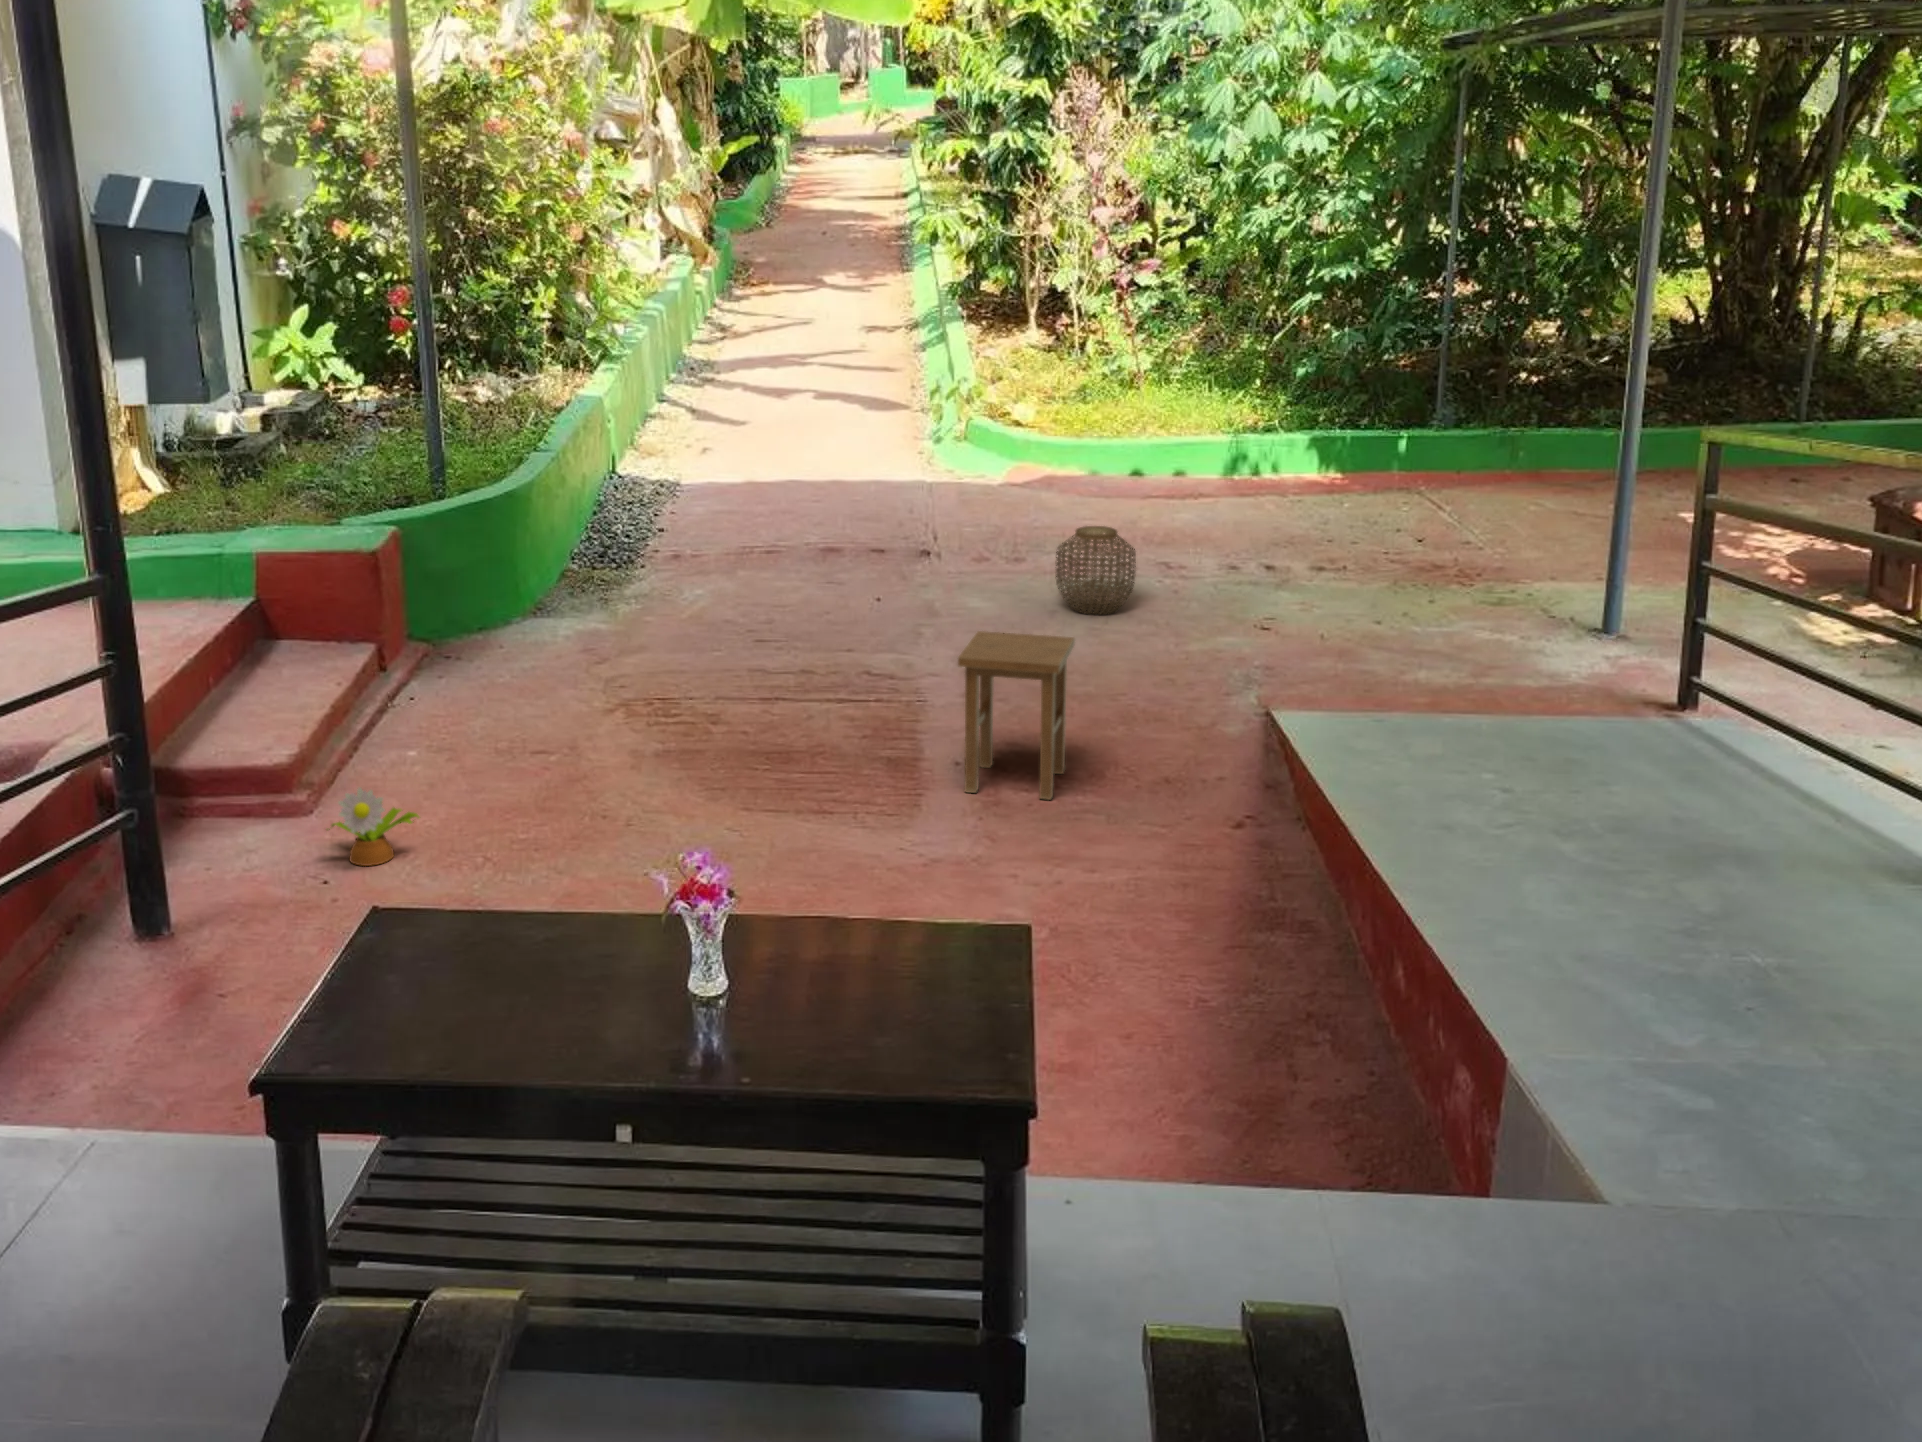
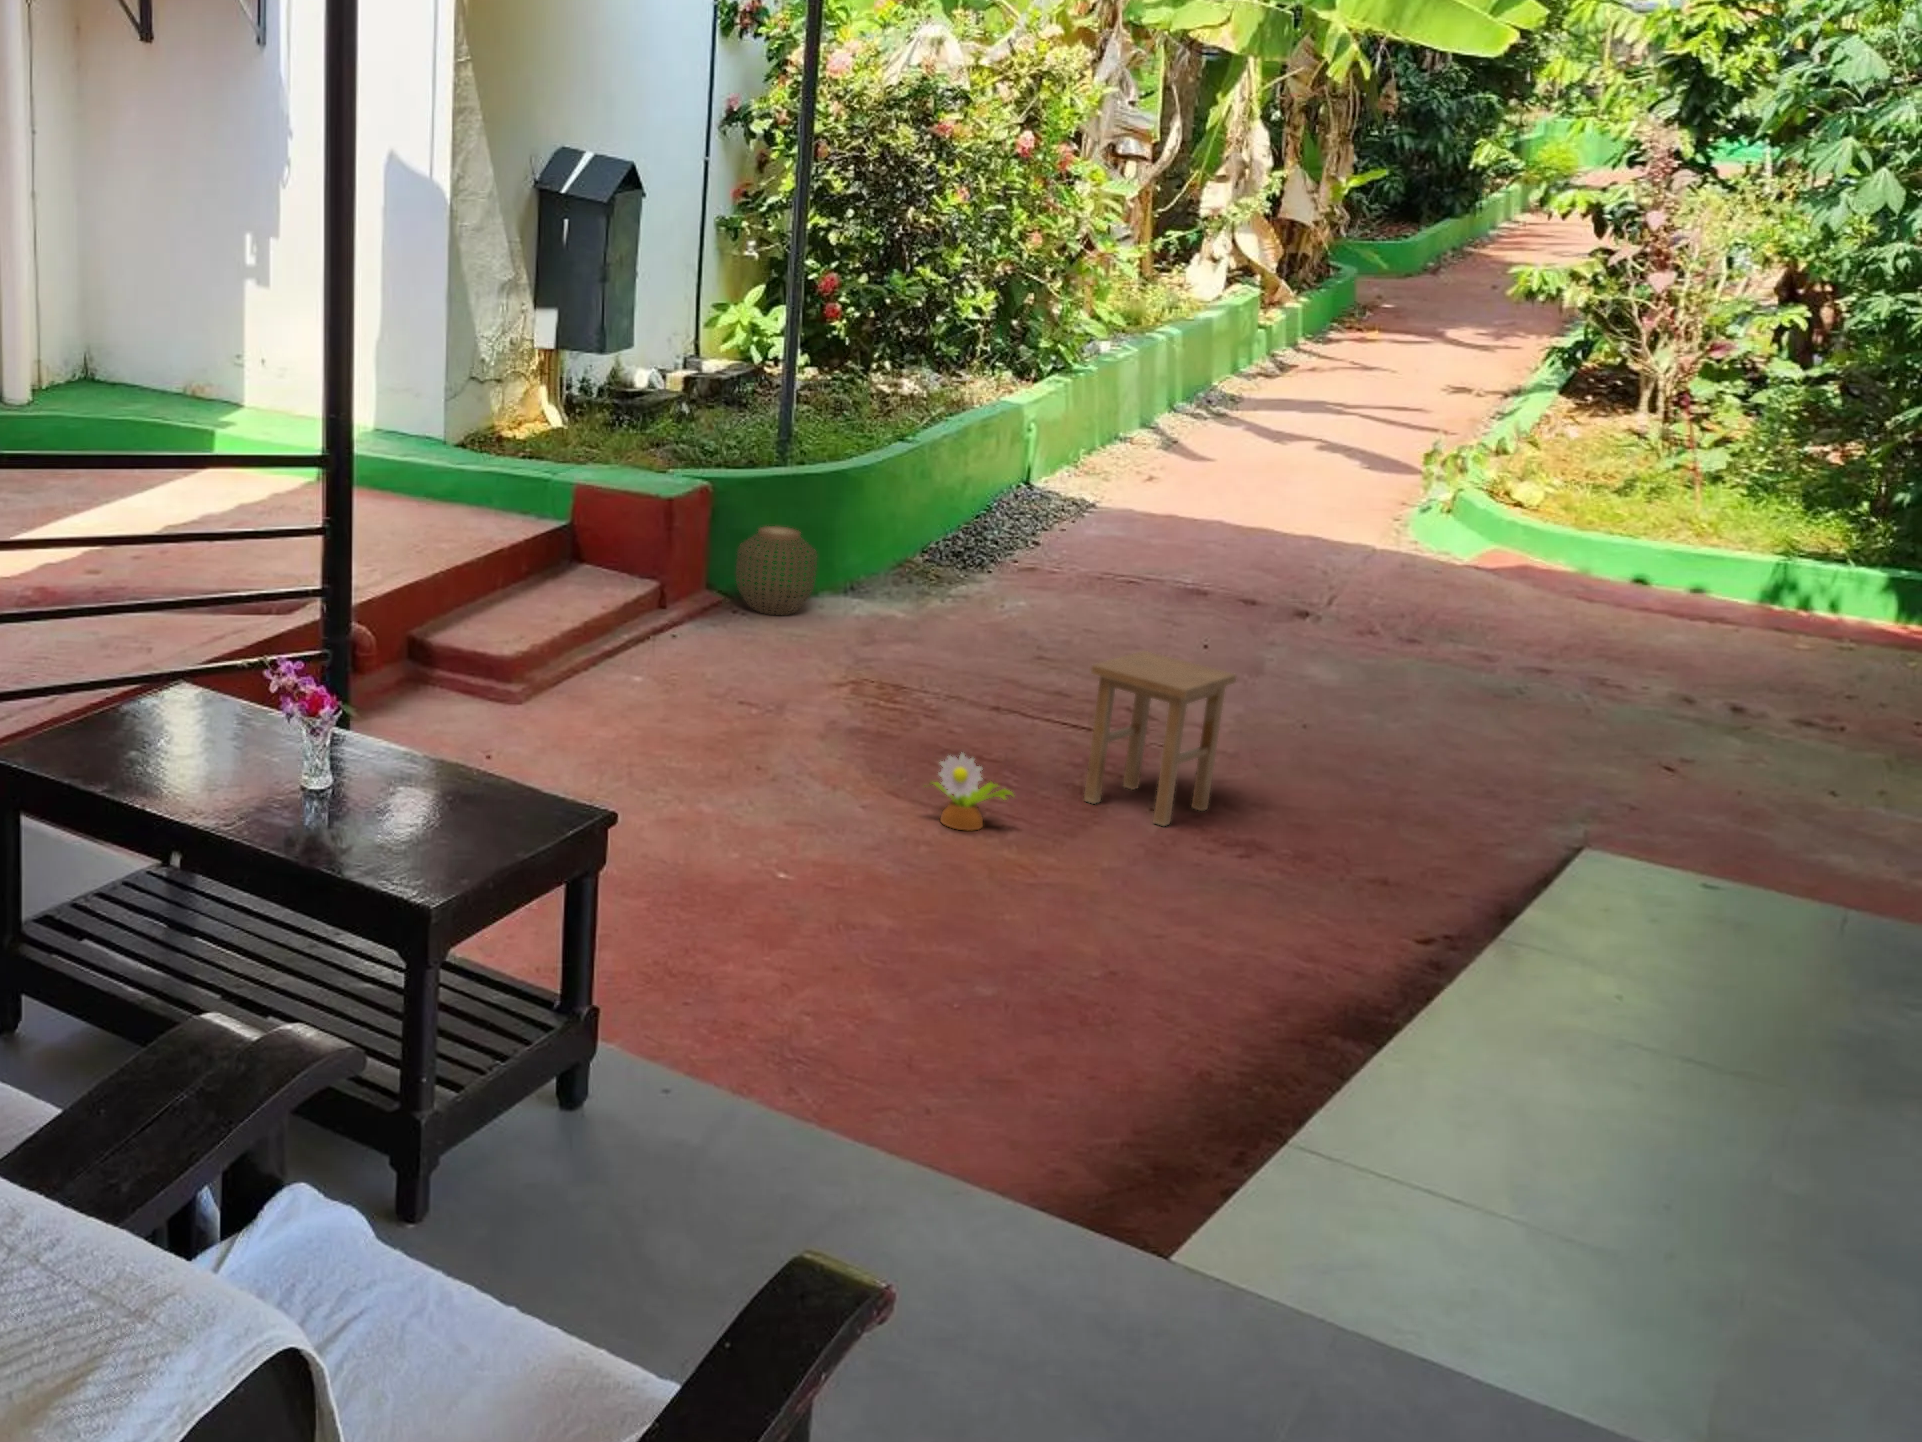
woven basket: present [1056,526,1136,614] -> present [736,526,817,615]
decorative plant: present [327,788,419,866] -> present [930,753,1013,830]

